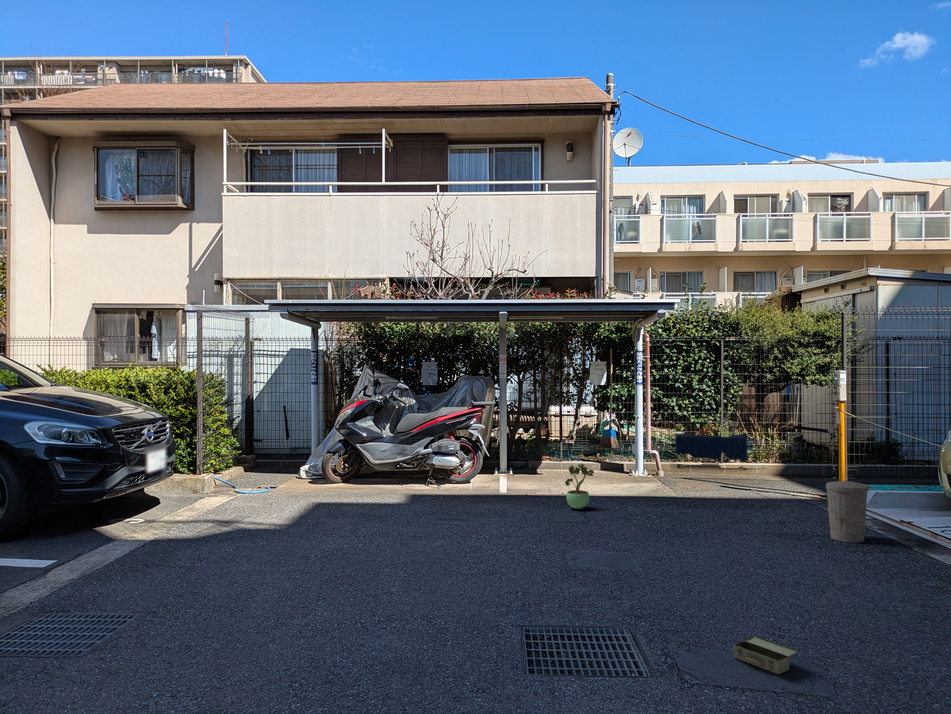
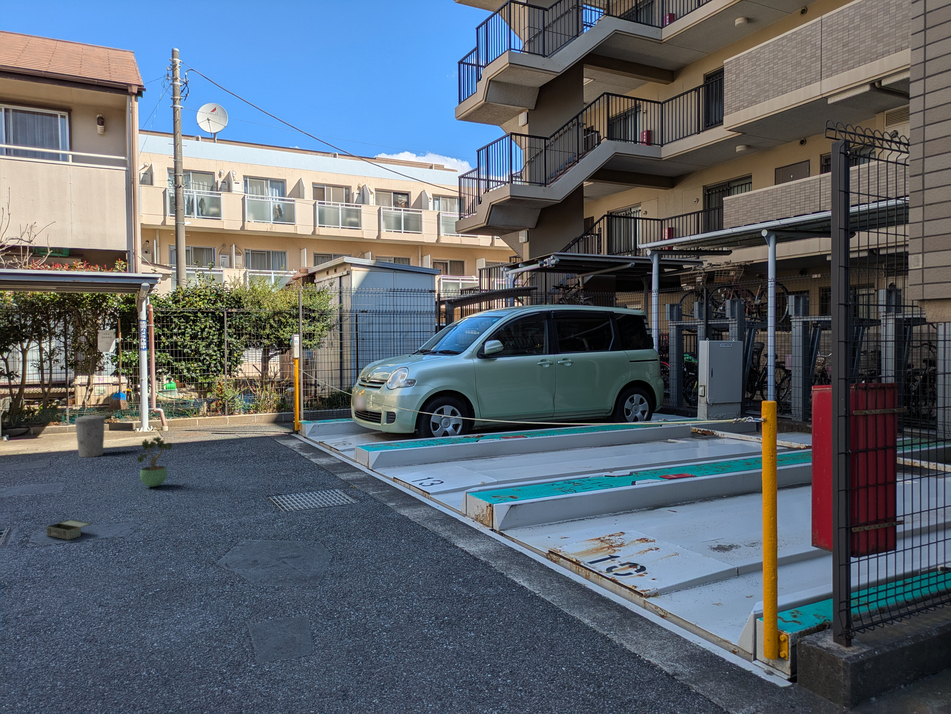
bench: present [675,434,747,470] -> none [180,391,244,421]
potted plant: present [565,464,594,509] -> present [137,437,172,487]
trash can: present [826,481,869,542] -> present [75,415,106,457]

